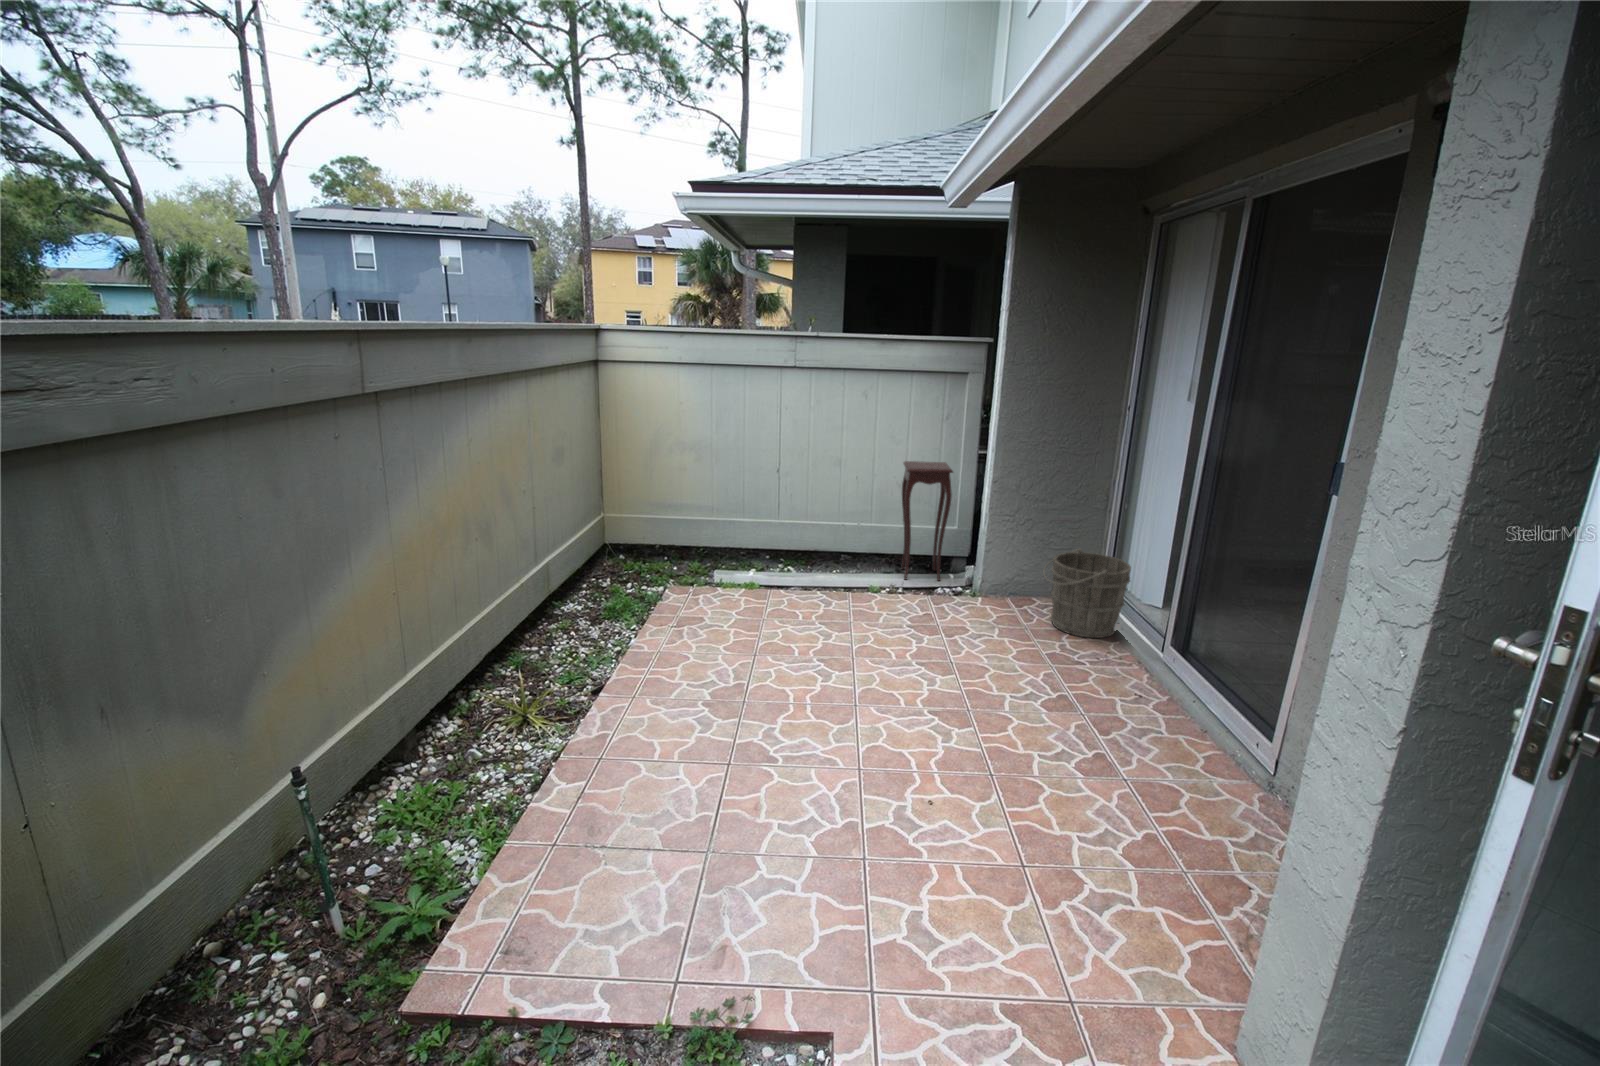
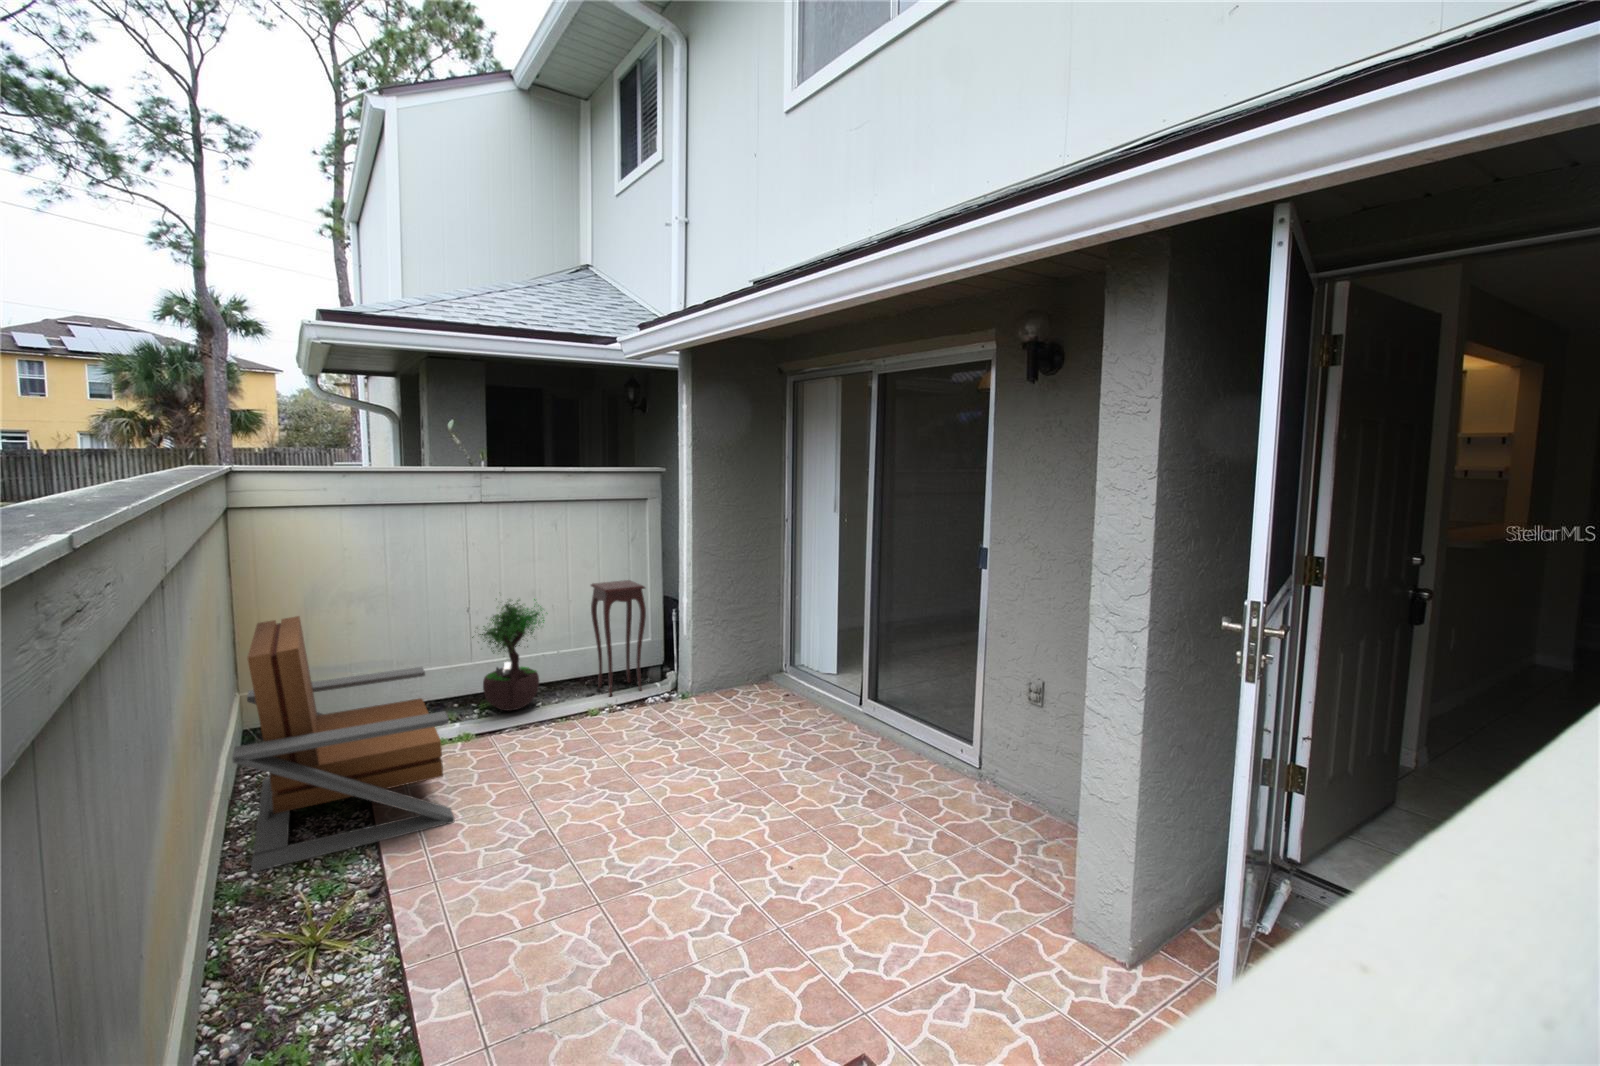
lounge chair: none [531,454,720,654] -> present [232,616,454,872]
potted tree: none [776,457,848,573] -> present [472,599,545,711]
bucket: present [1043,548,1131,638] -> none [745,636,814,709]

